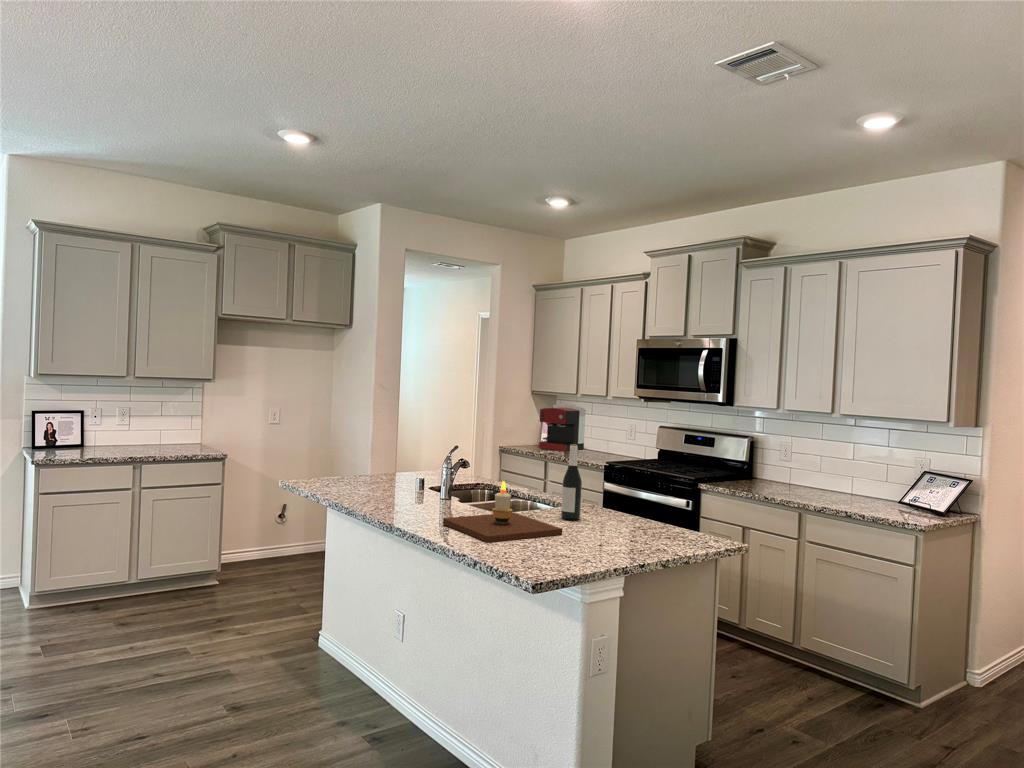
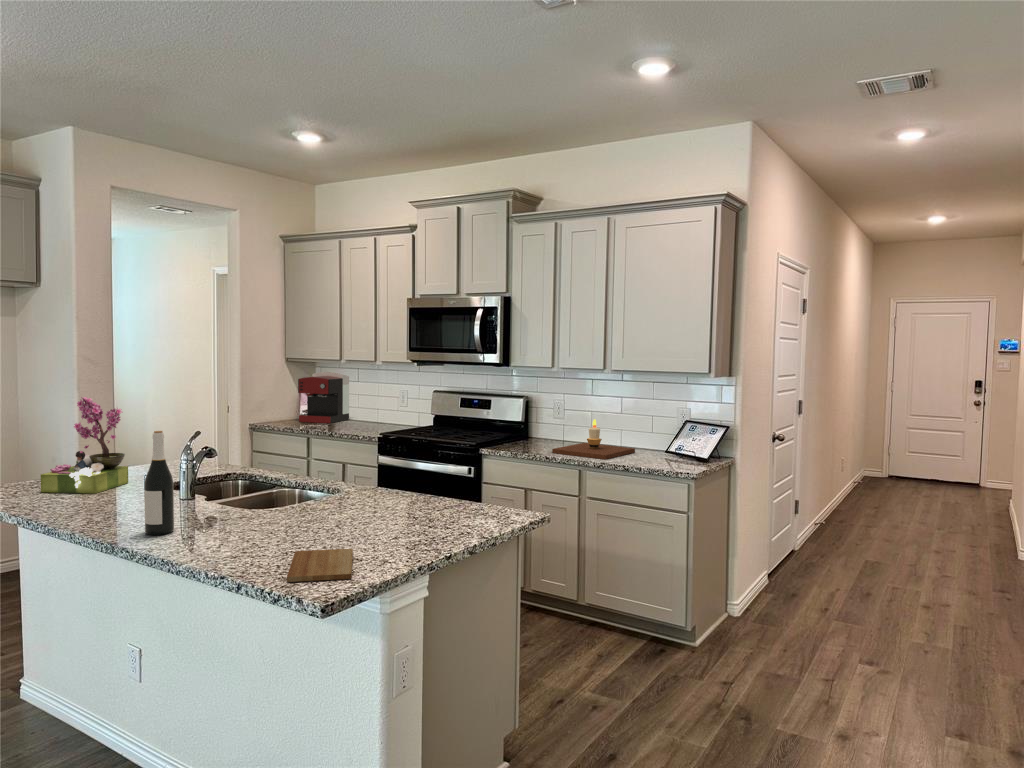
flower arrangement: none [341,413,402,491] -> present [41,397,128,494]
wine bottle: present [561,444,582,520] -> present [144,431,174,535]
candle: present [443,481,562,542] -> present [552,419,635,459]
cutting board: none [511,545,564,569] -> present [287,549,353,582]

